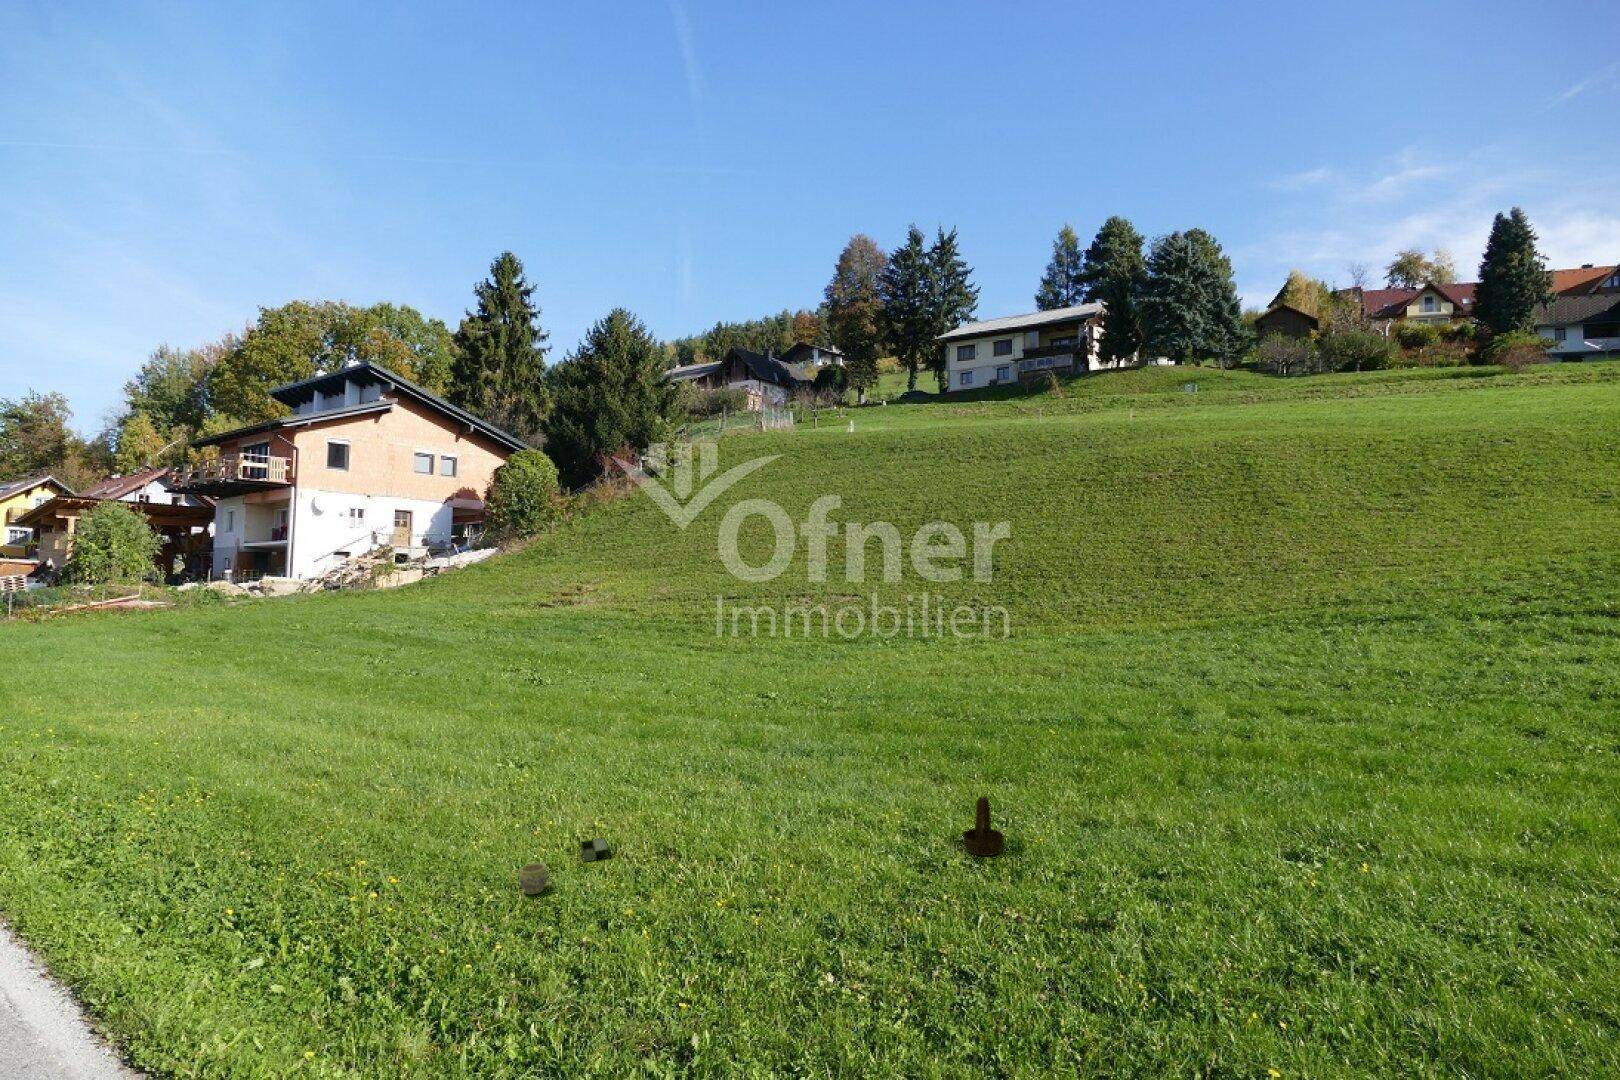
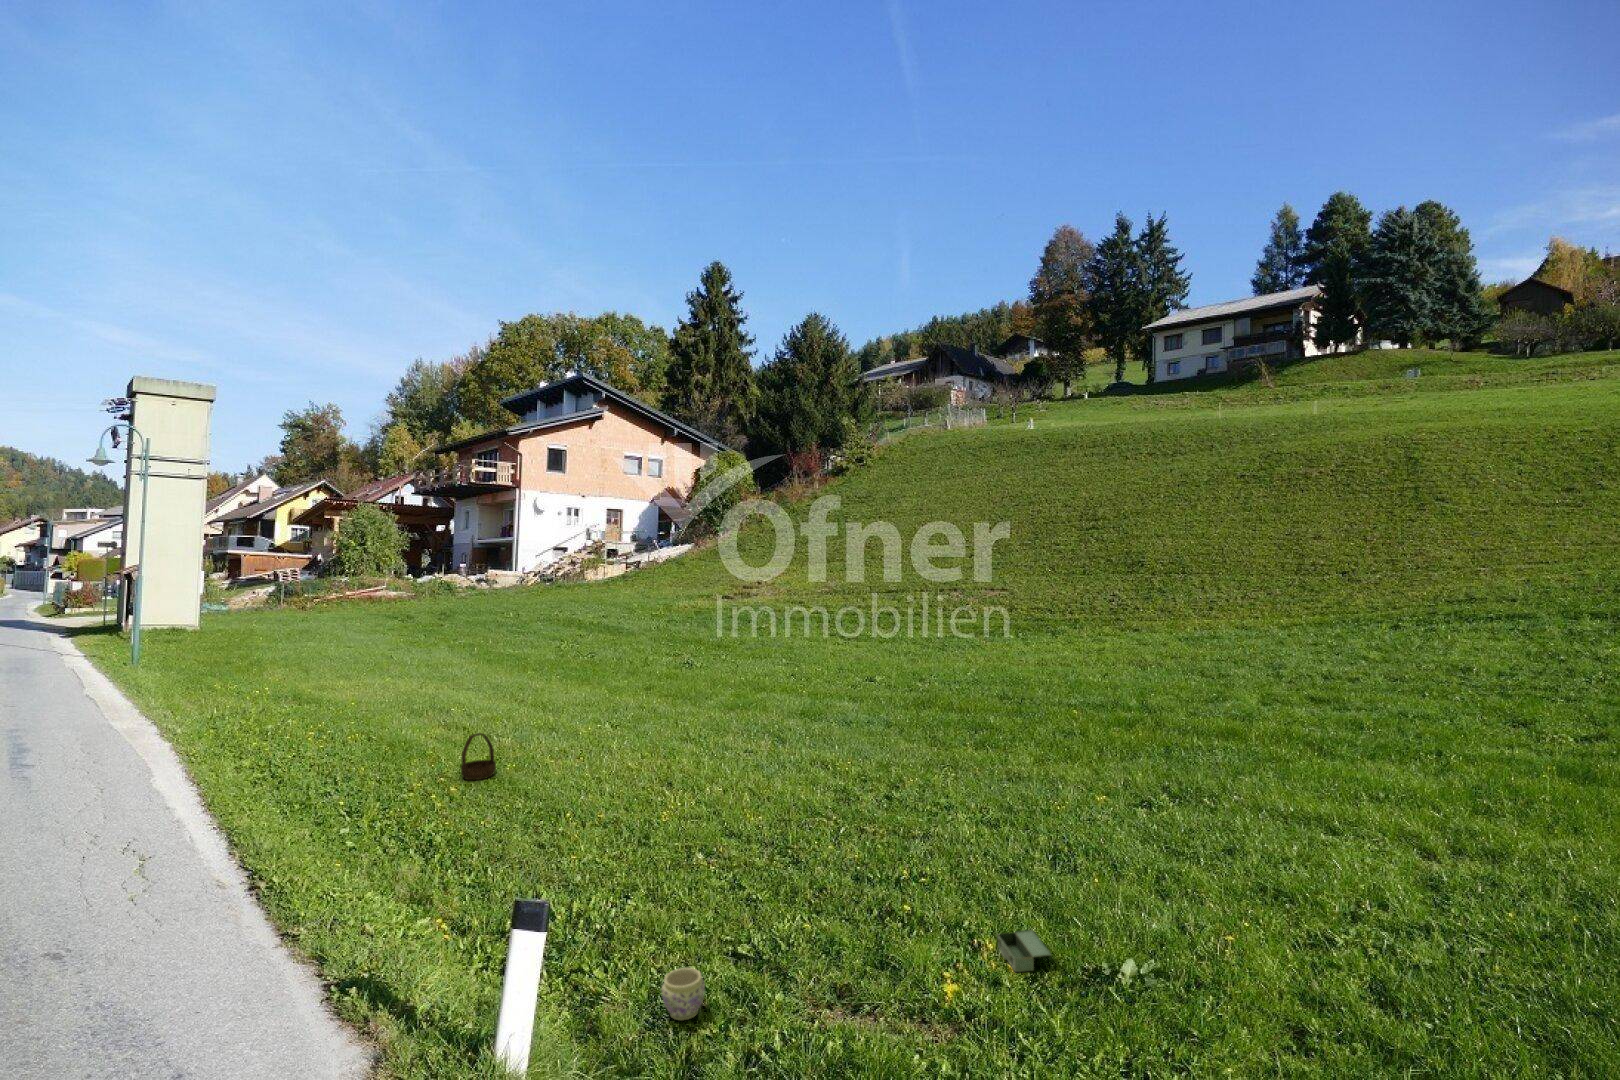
basket: present [963,797,1004,856] -> present [461,733,496,780]
toolbox: present [580,838,608,862] -> present [998,930,1051,972]

